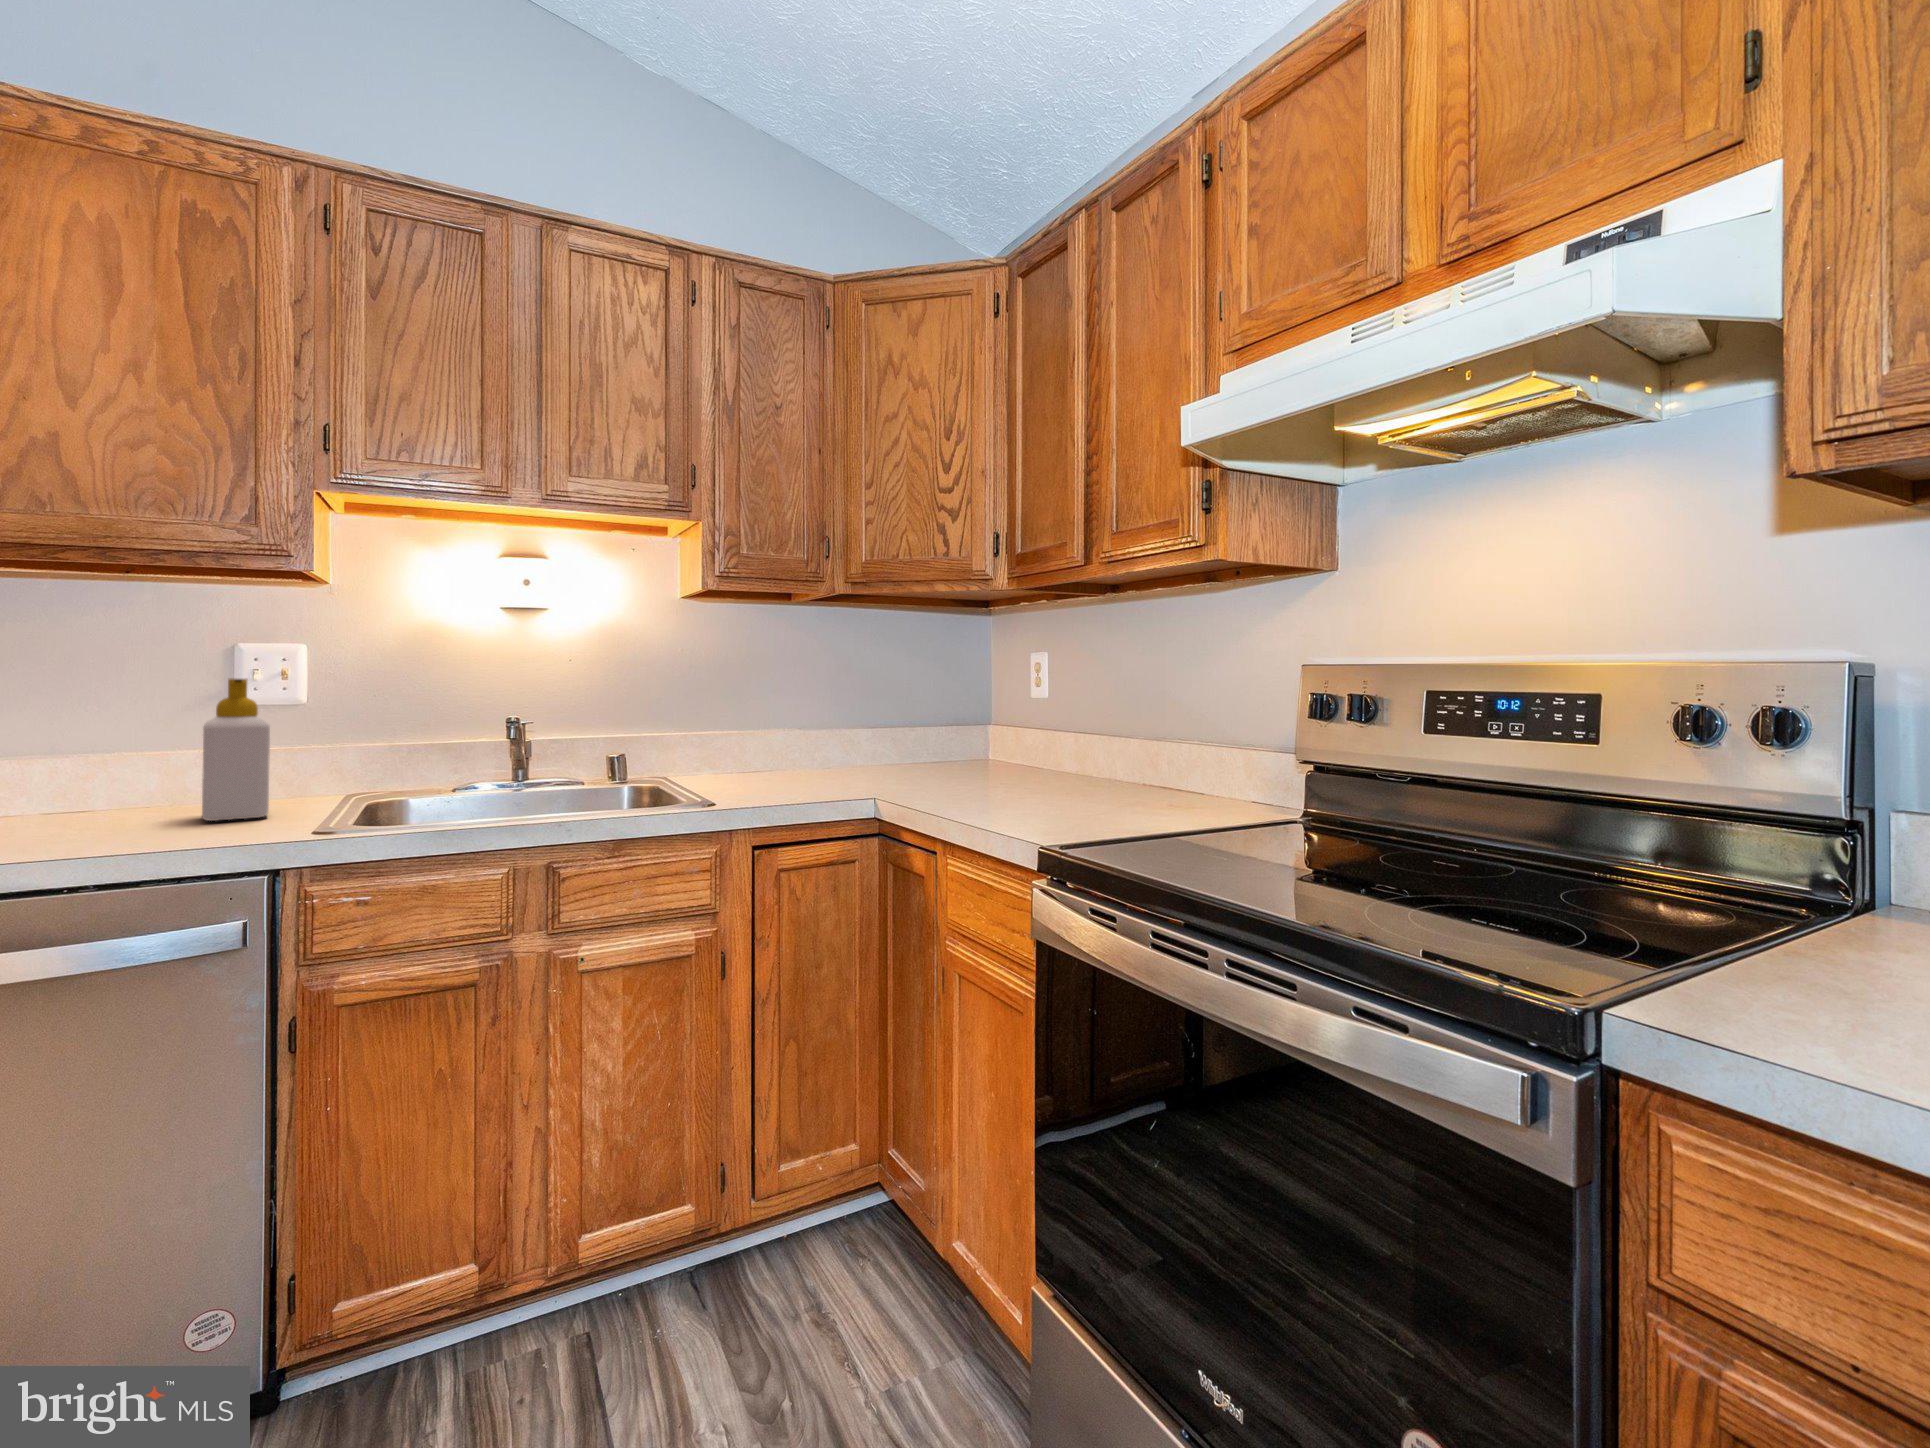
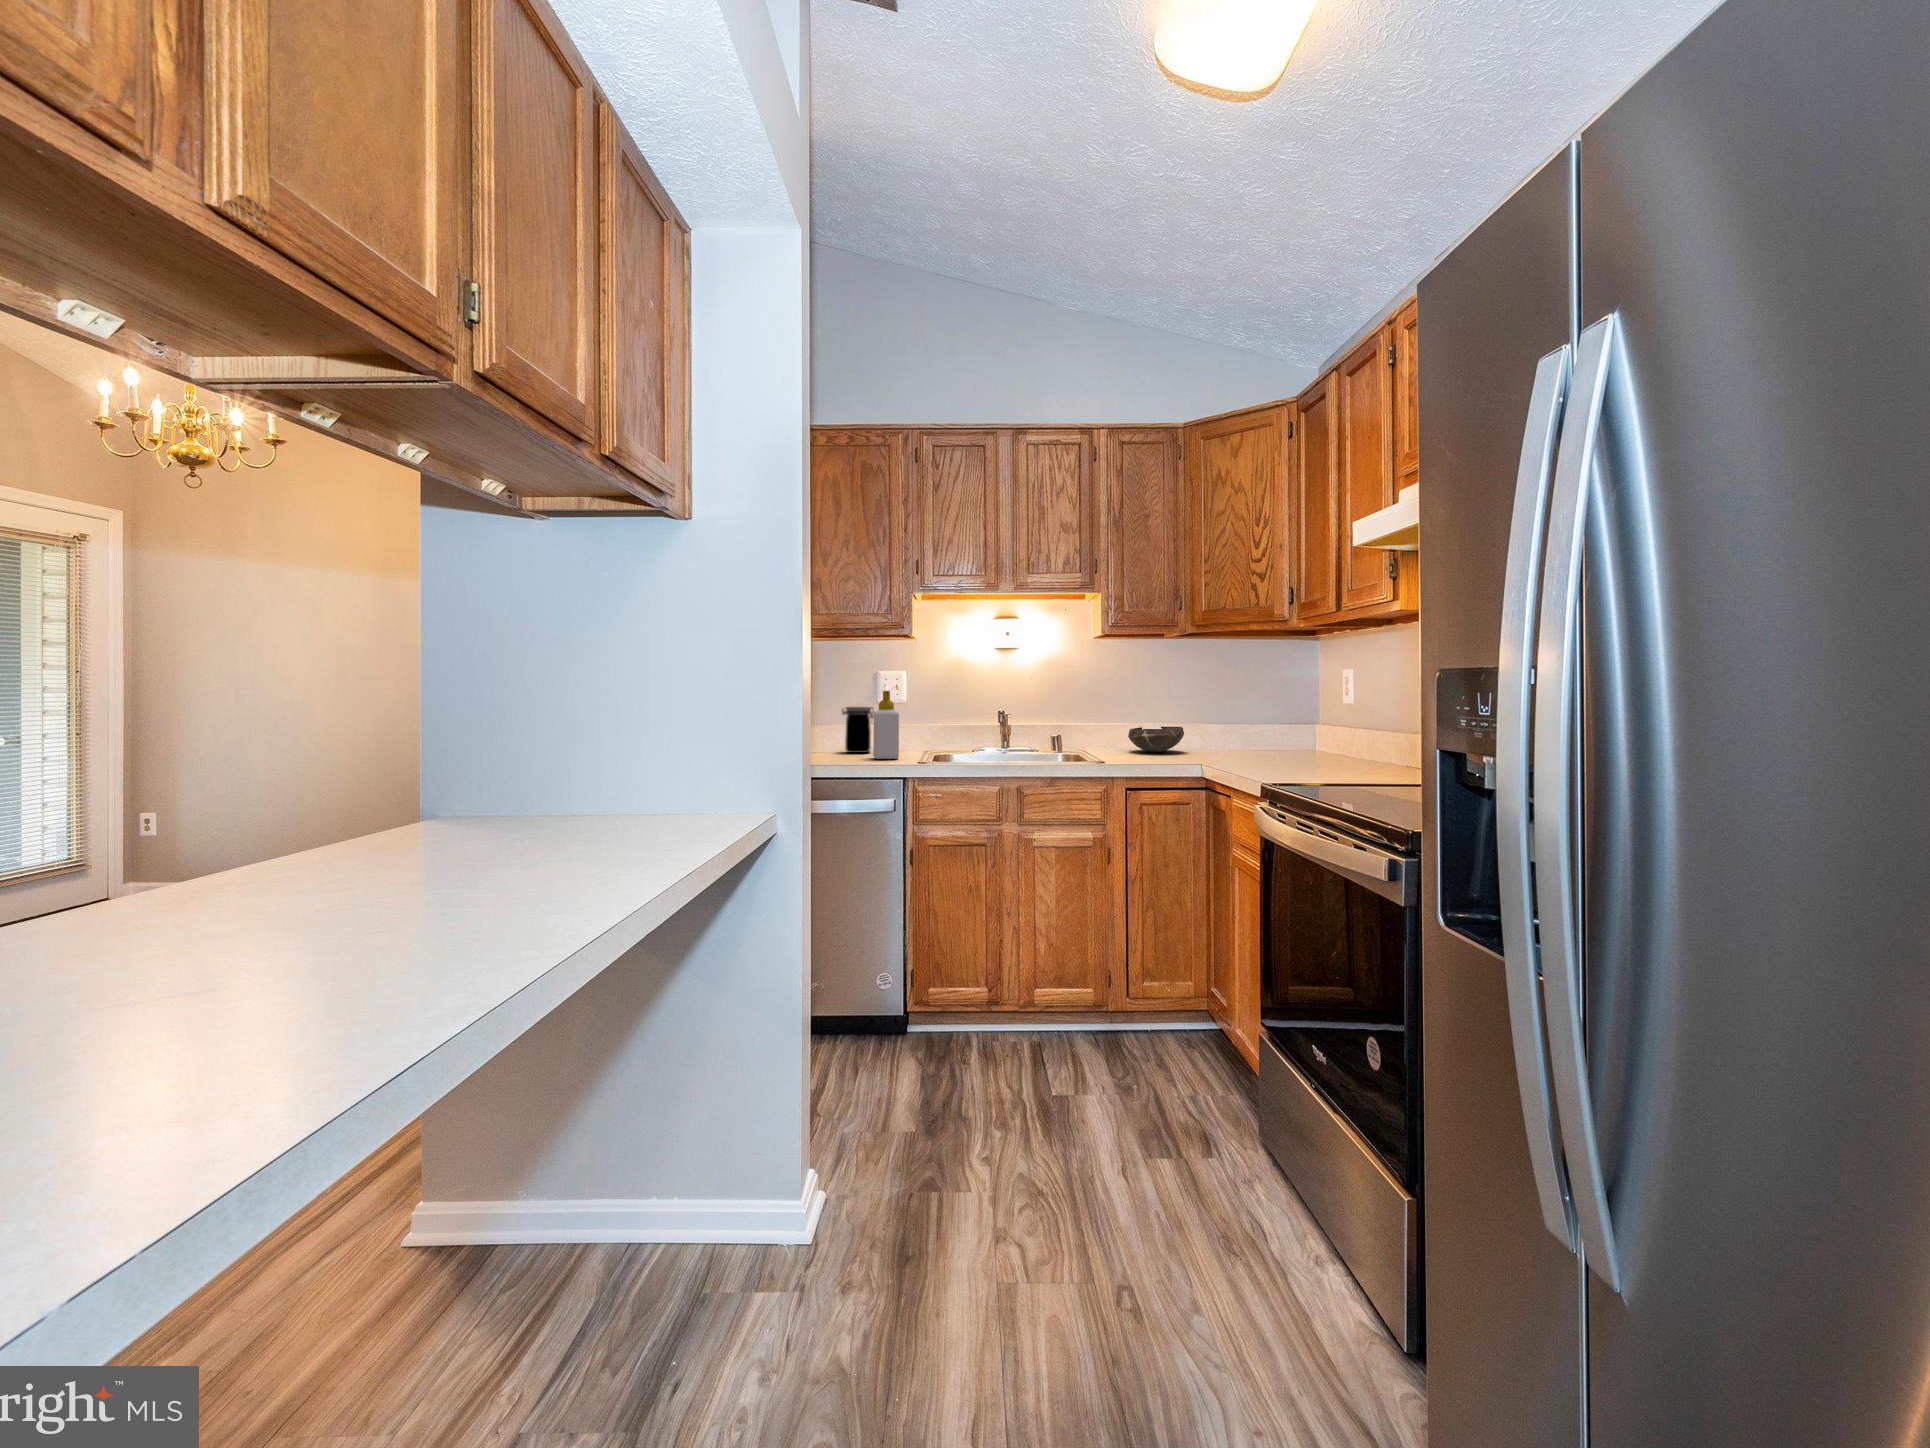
jar: none [126,709,216,804] -> present [842,707,875,753]
bowl: none [727,733,812,772] -> present [1128,727,1184,752]

